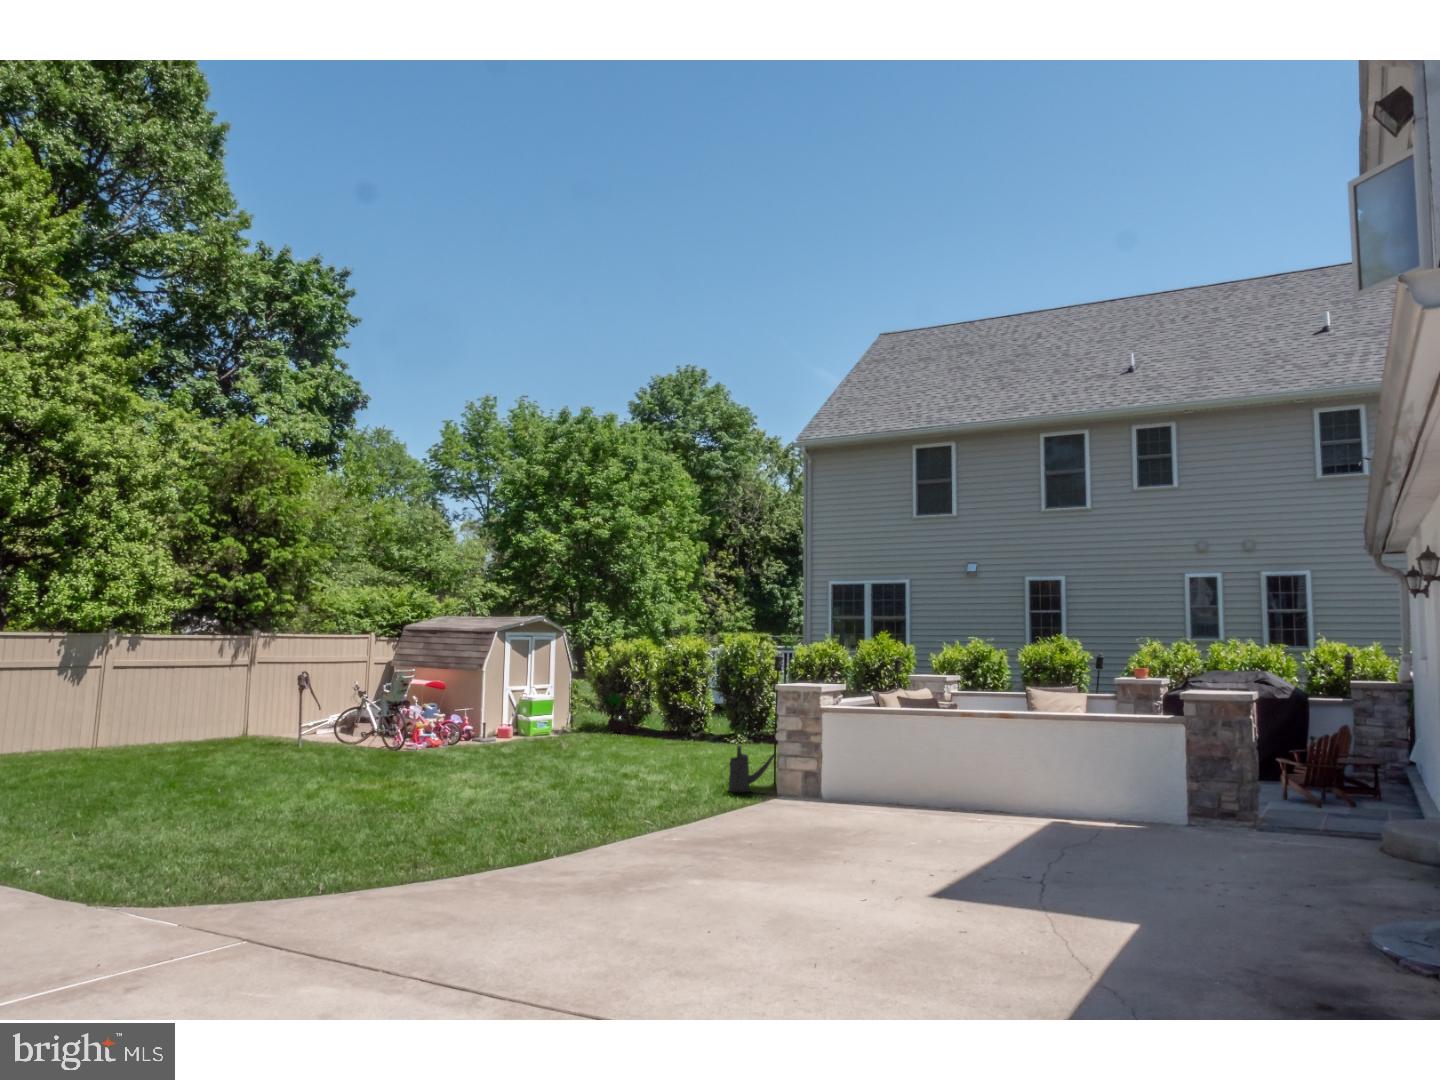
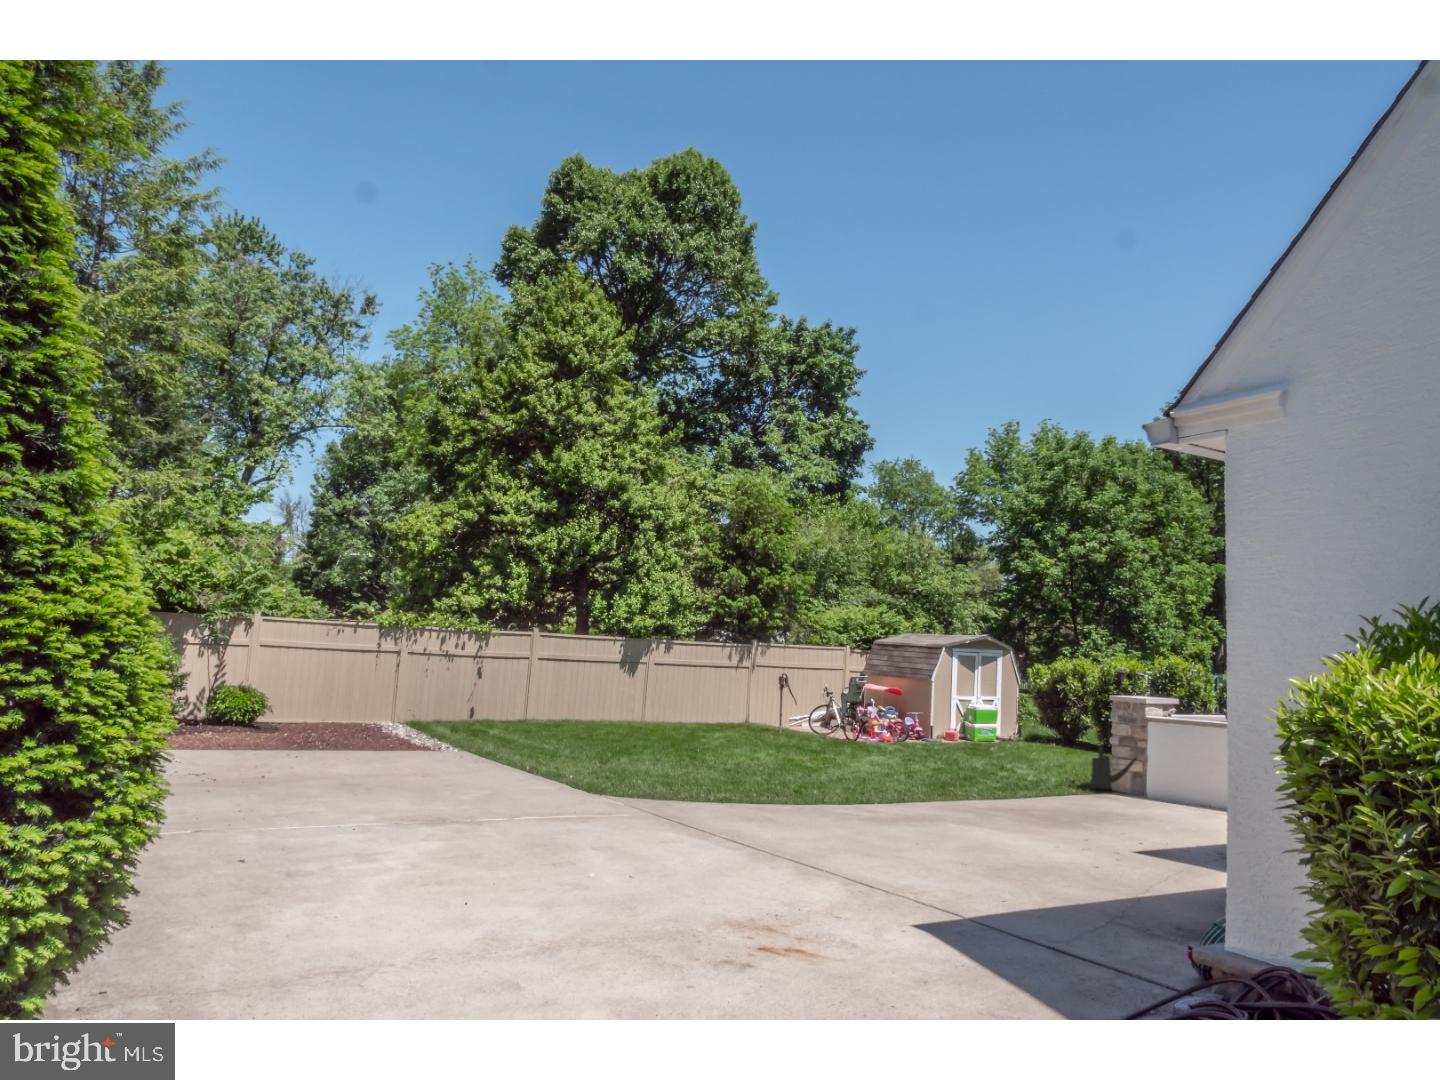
potted tree: present [602,694,627,733] -> none [1047,705,1076,748]

